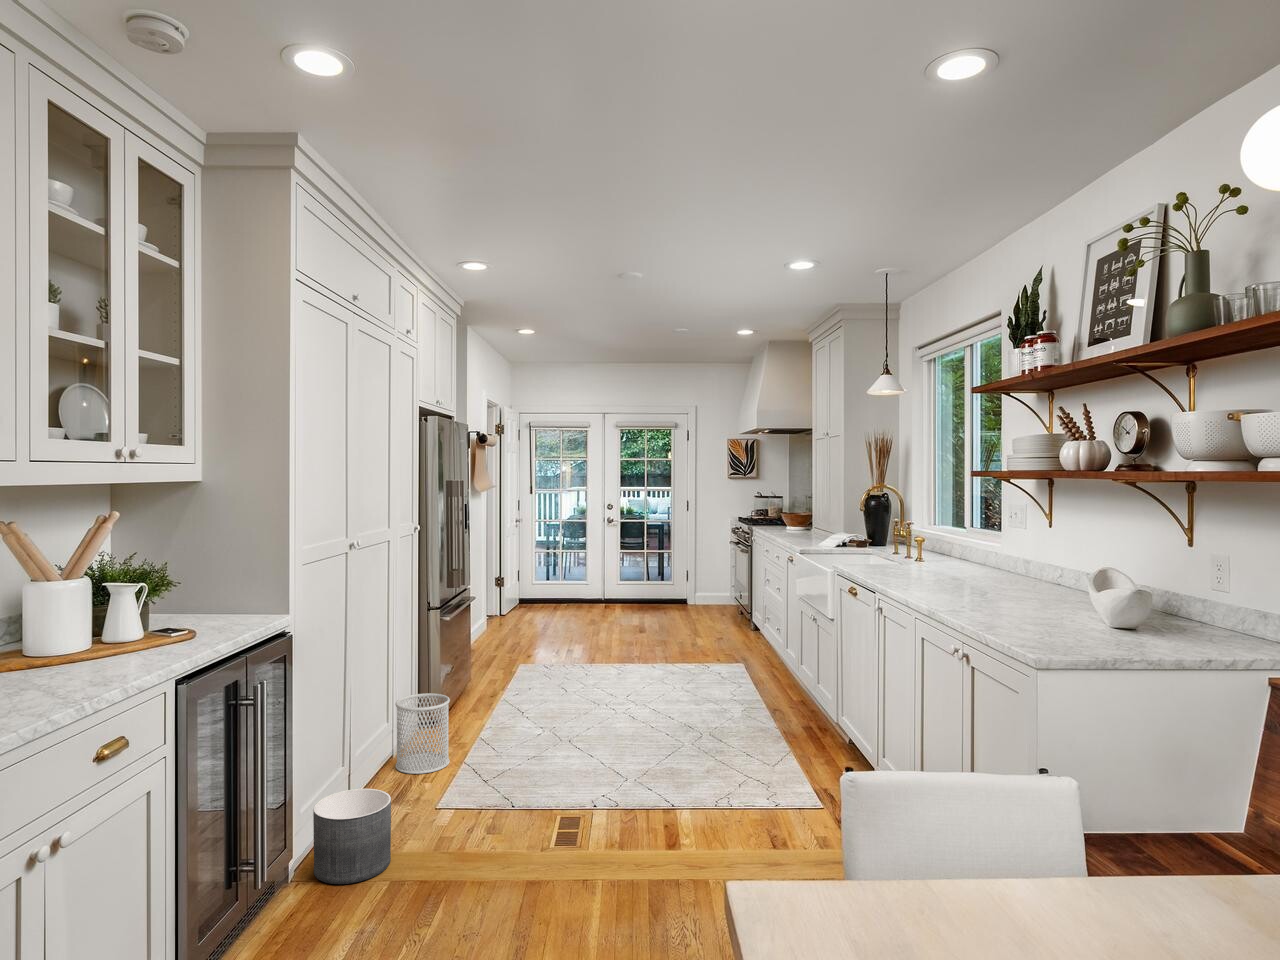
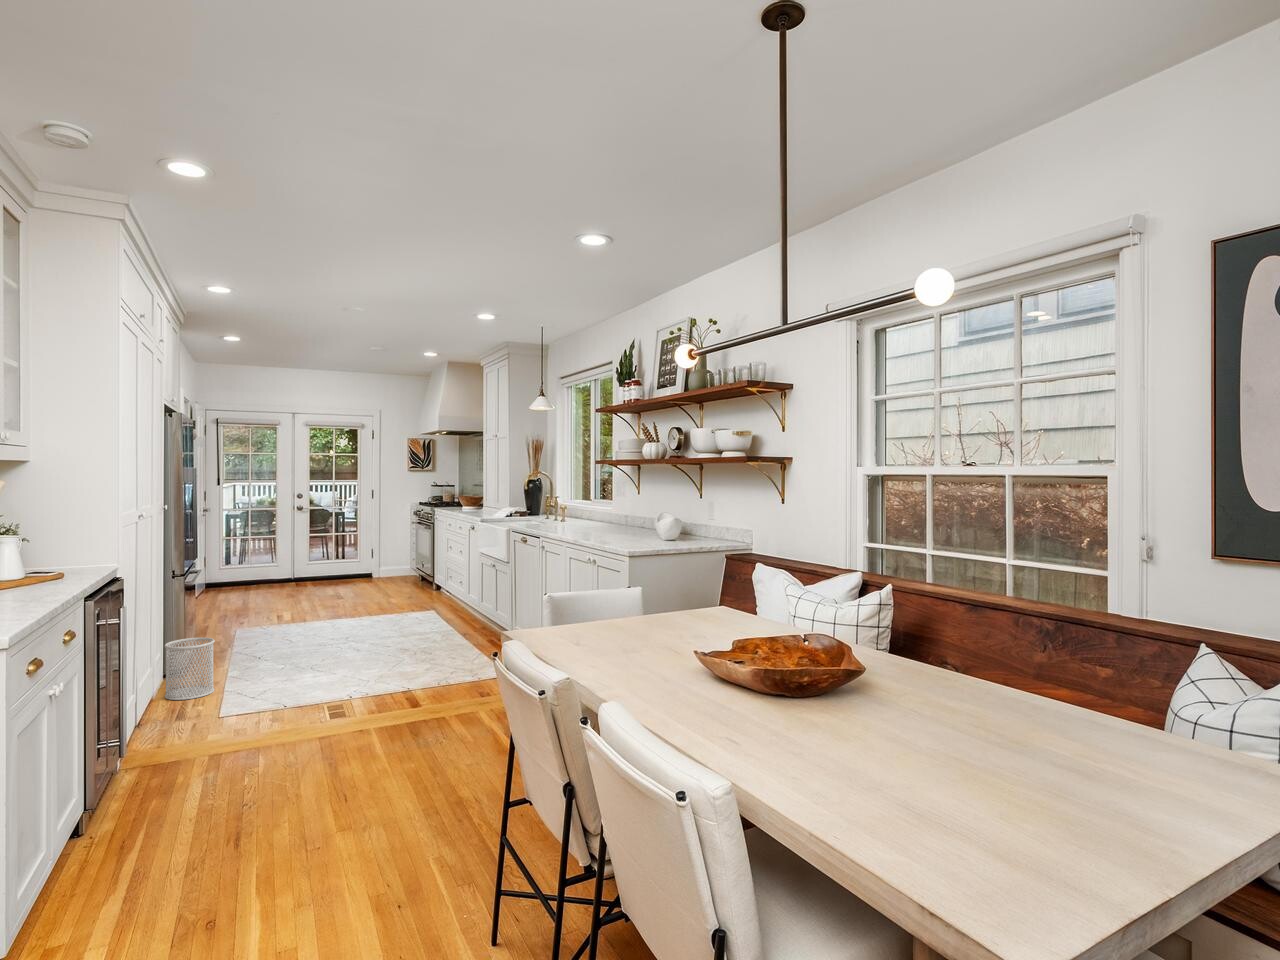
planter: present [313,789,391,884] -> none [139,695,205,761]

